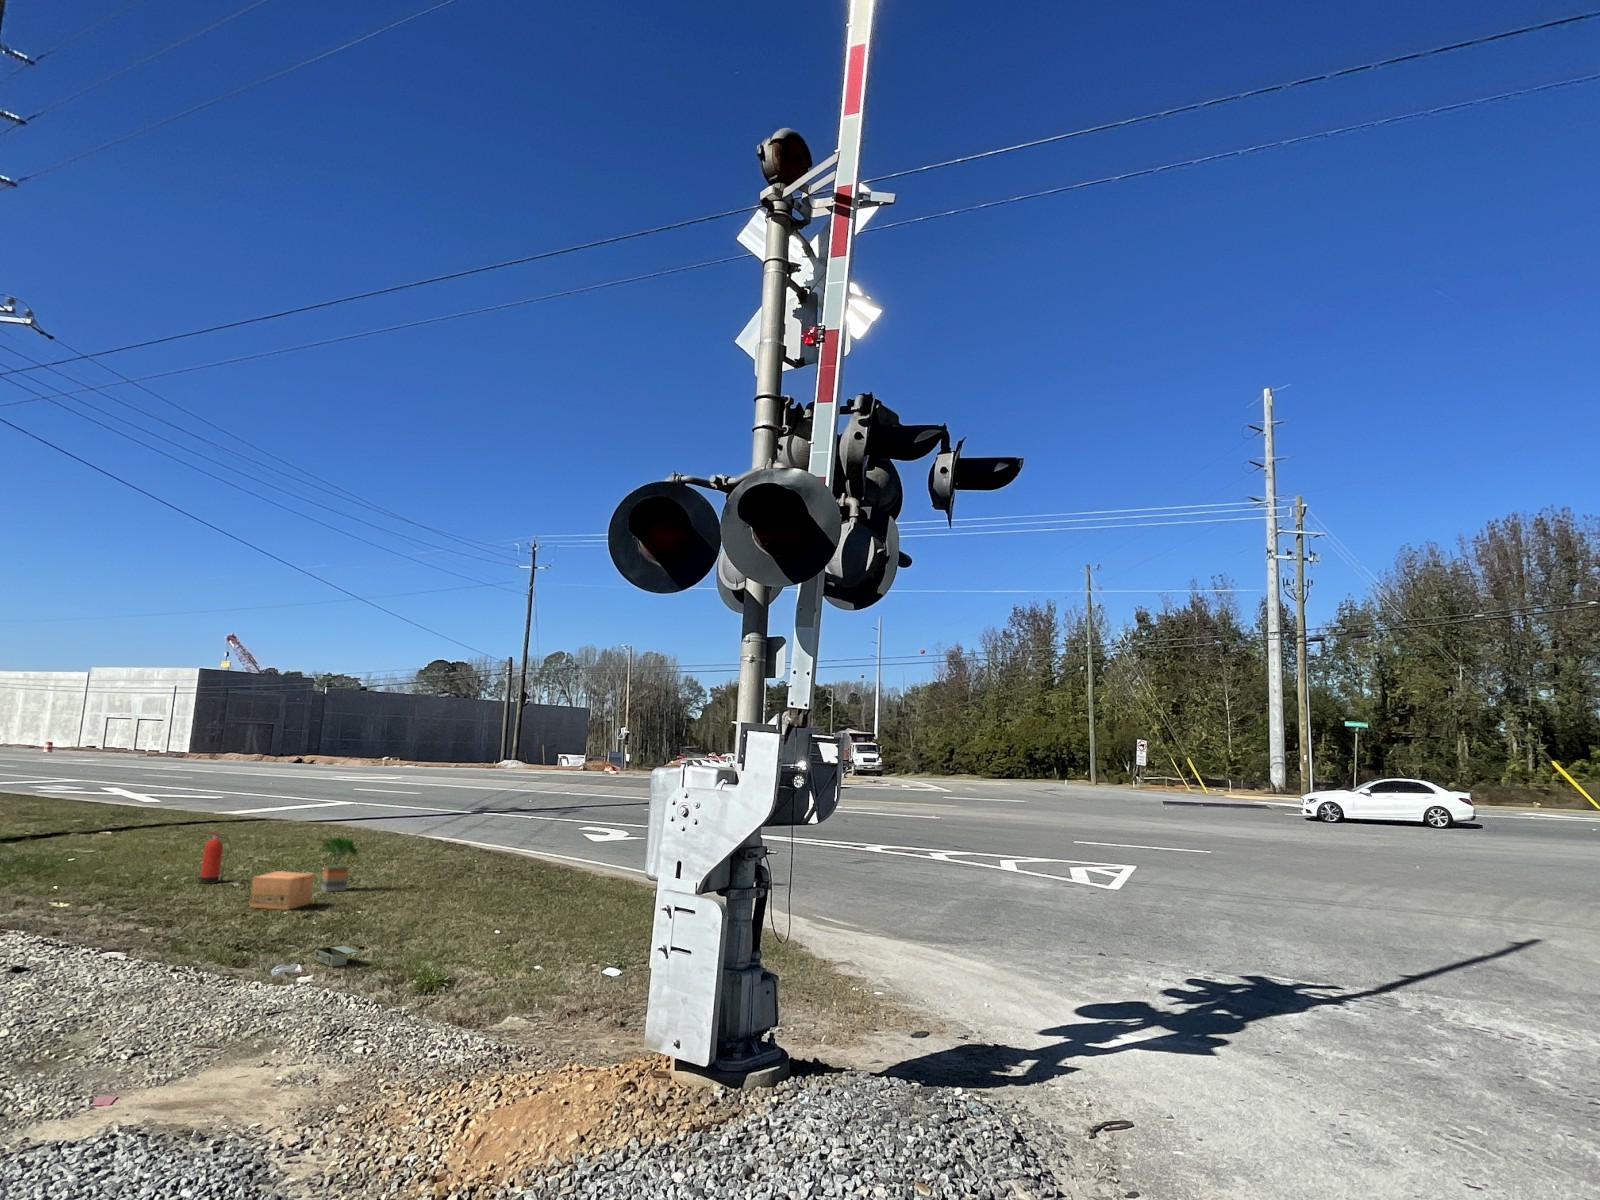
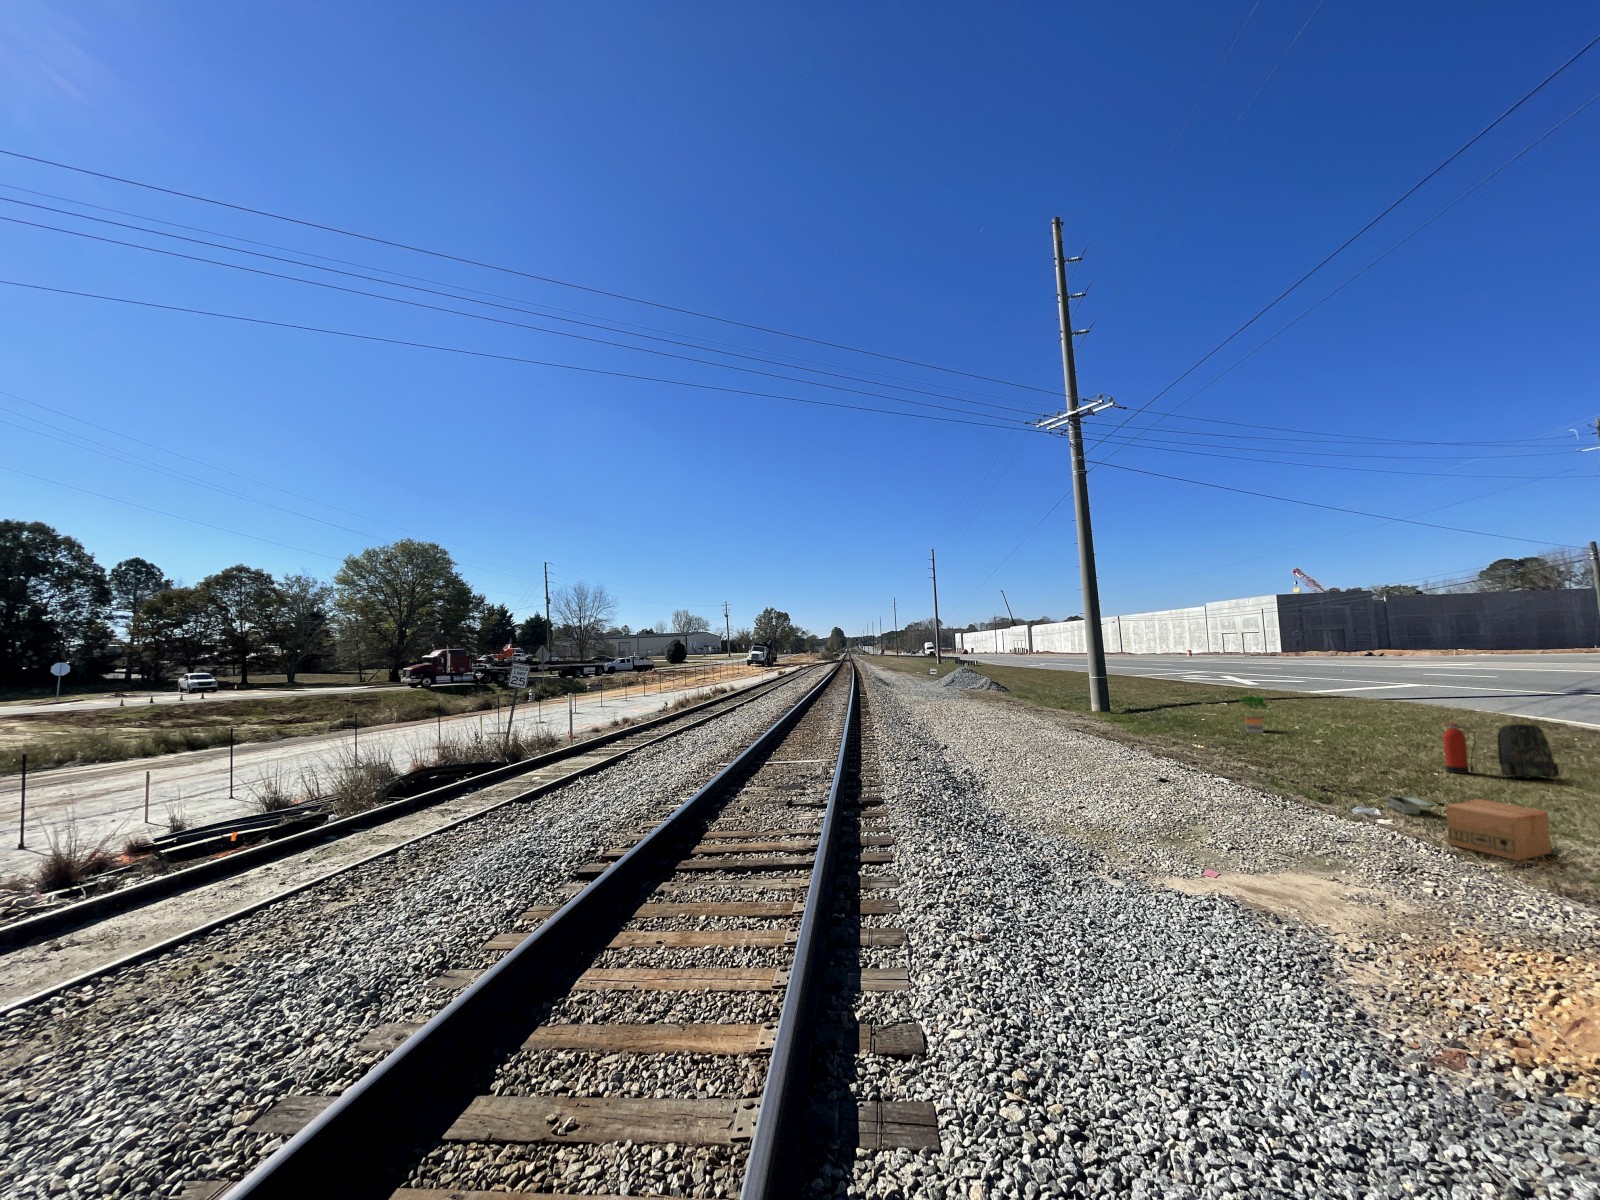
fire extinguisher: present [200,833,229,884] -> present [1443,721,1475,774]
potted tree: present [321,838,358,892] -> present [1240,696,1268,733]
backpack: none [414,853,458,913] -> present [1497,724,1559,779]
cardboard box: present [249,871,314,910] -> present [1446,799,1551,861]

